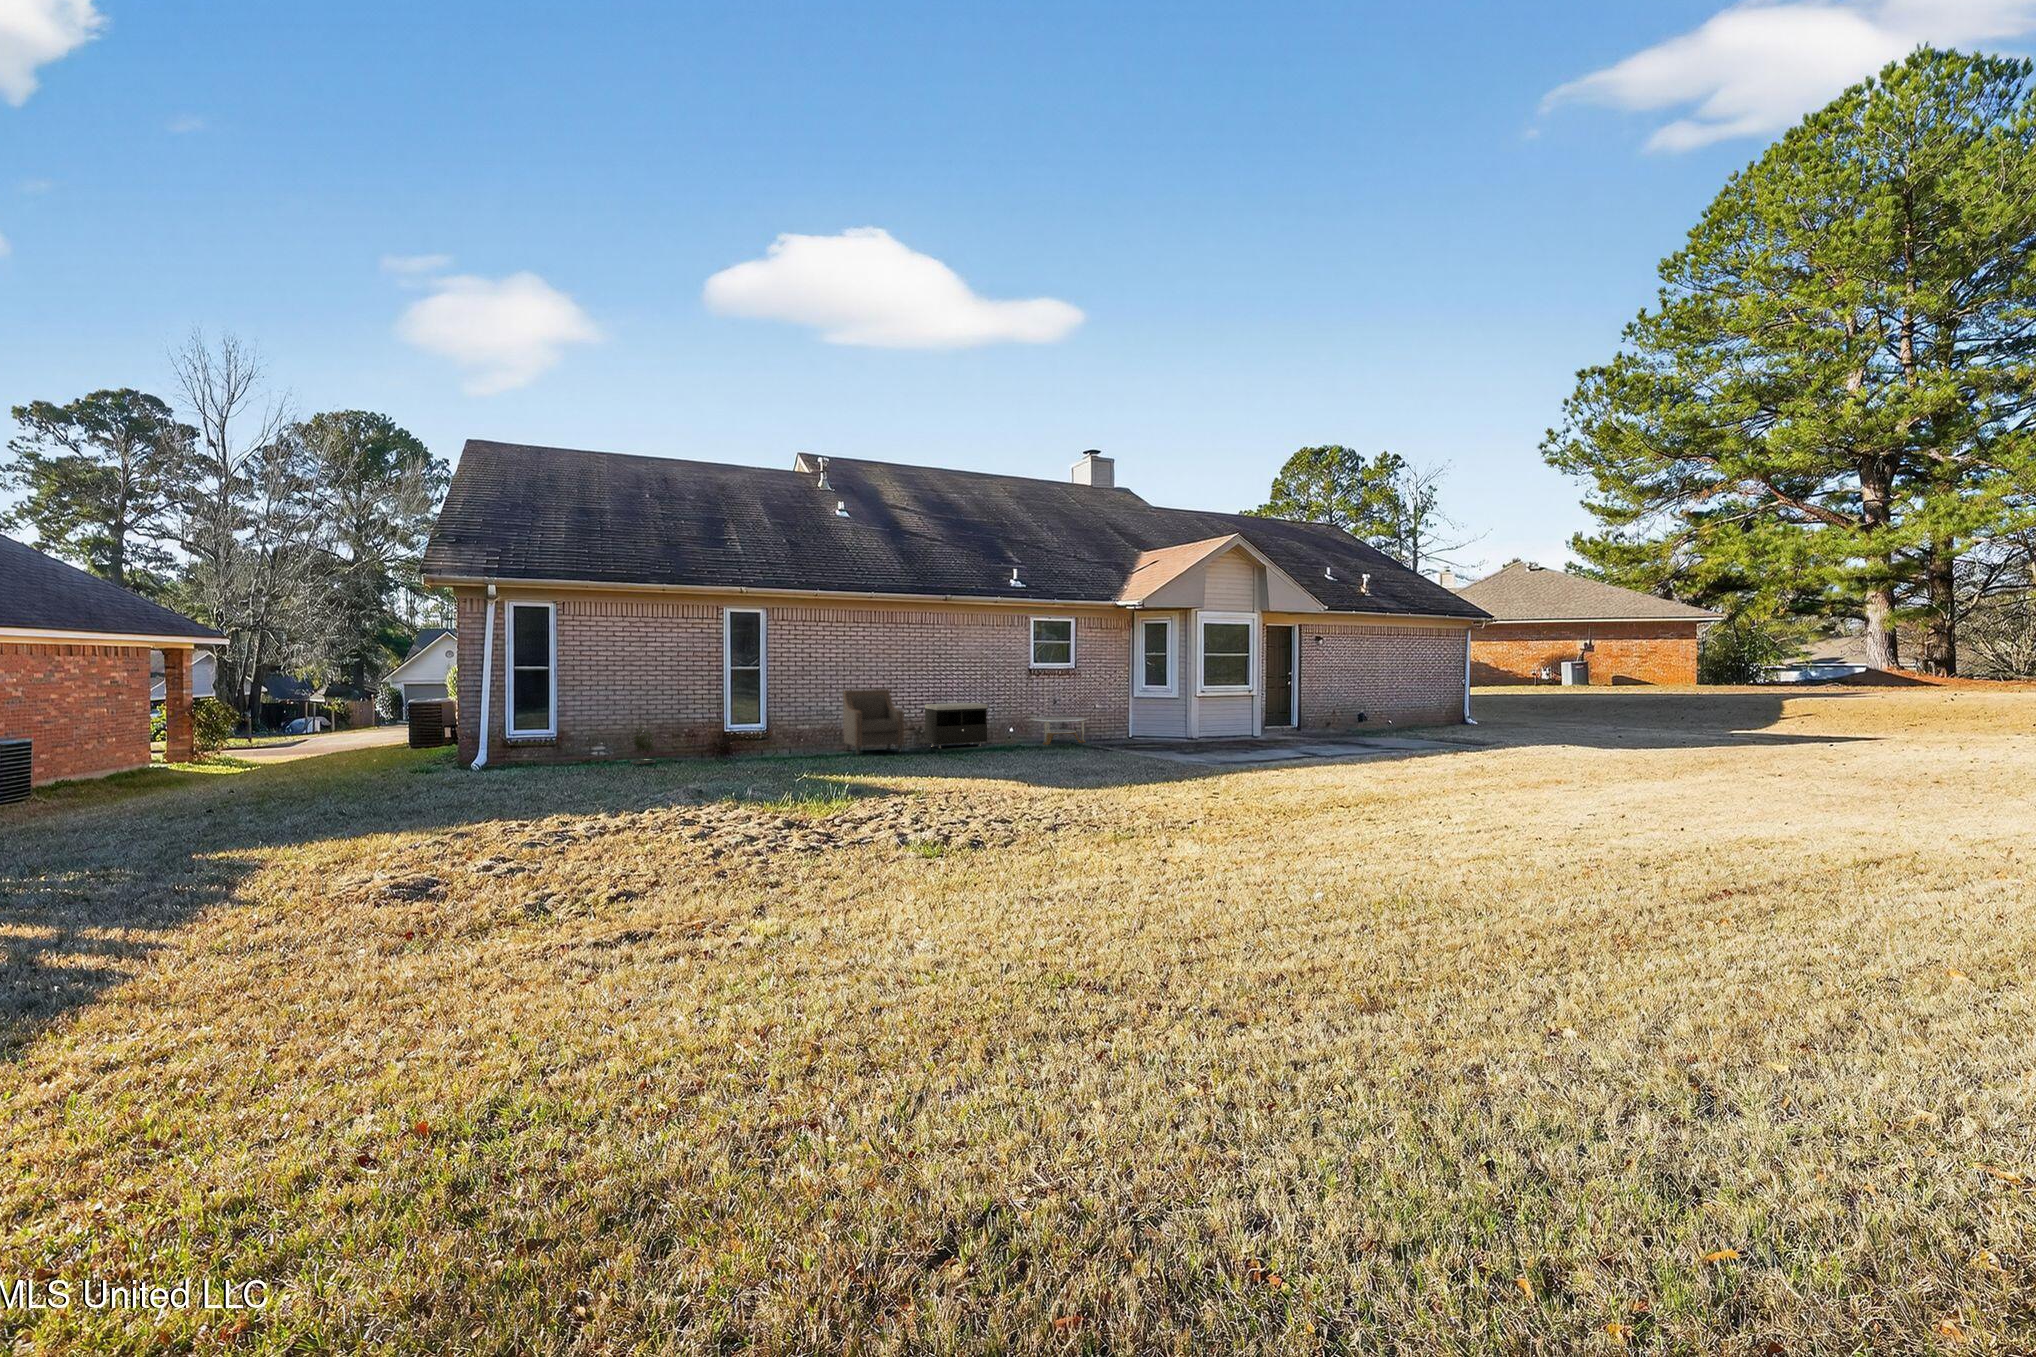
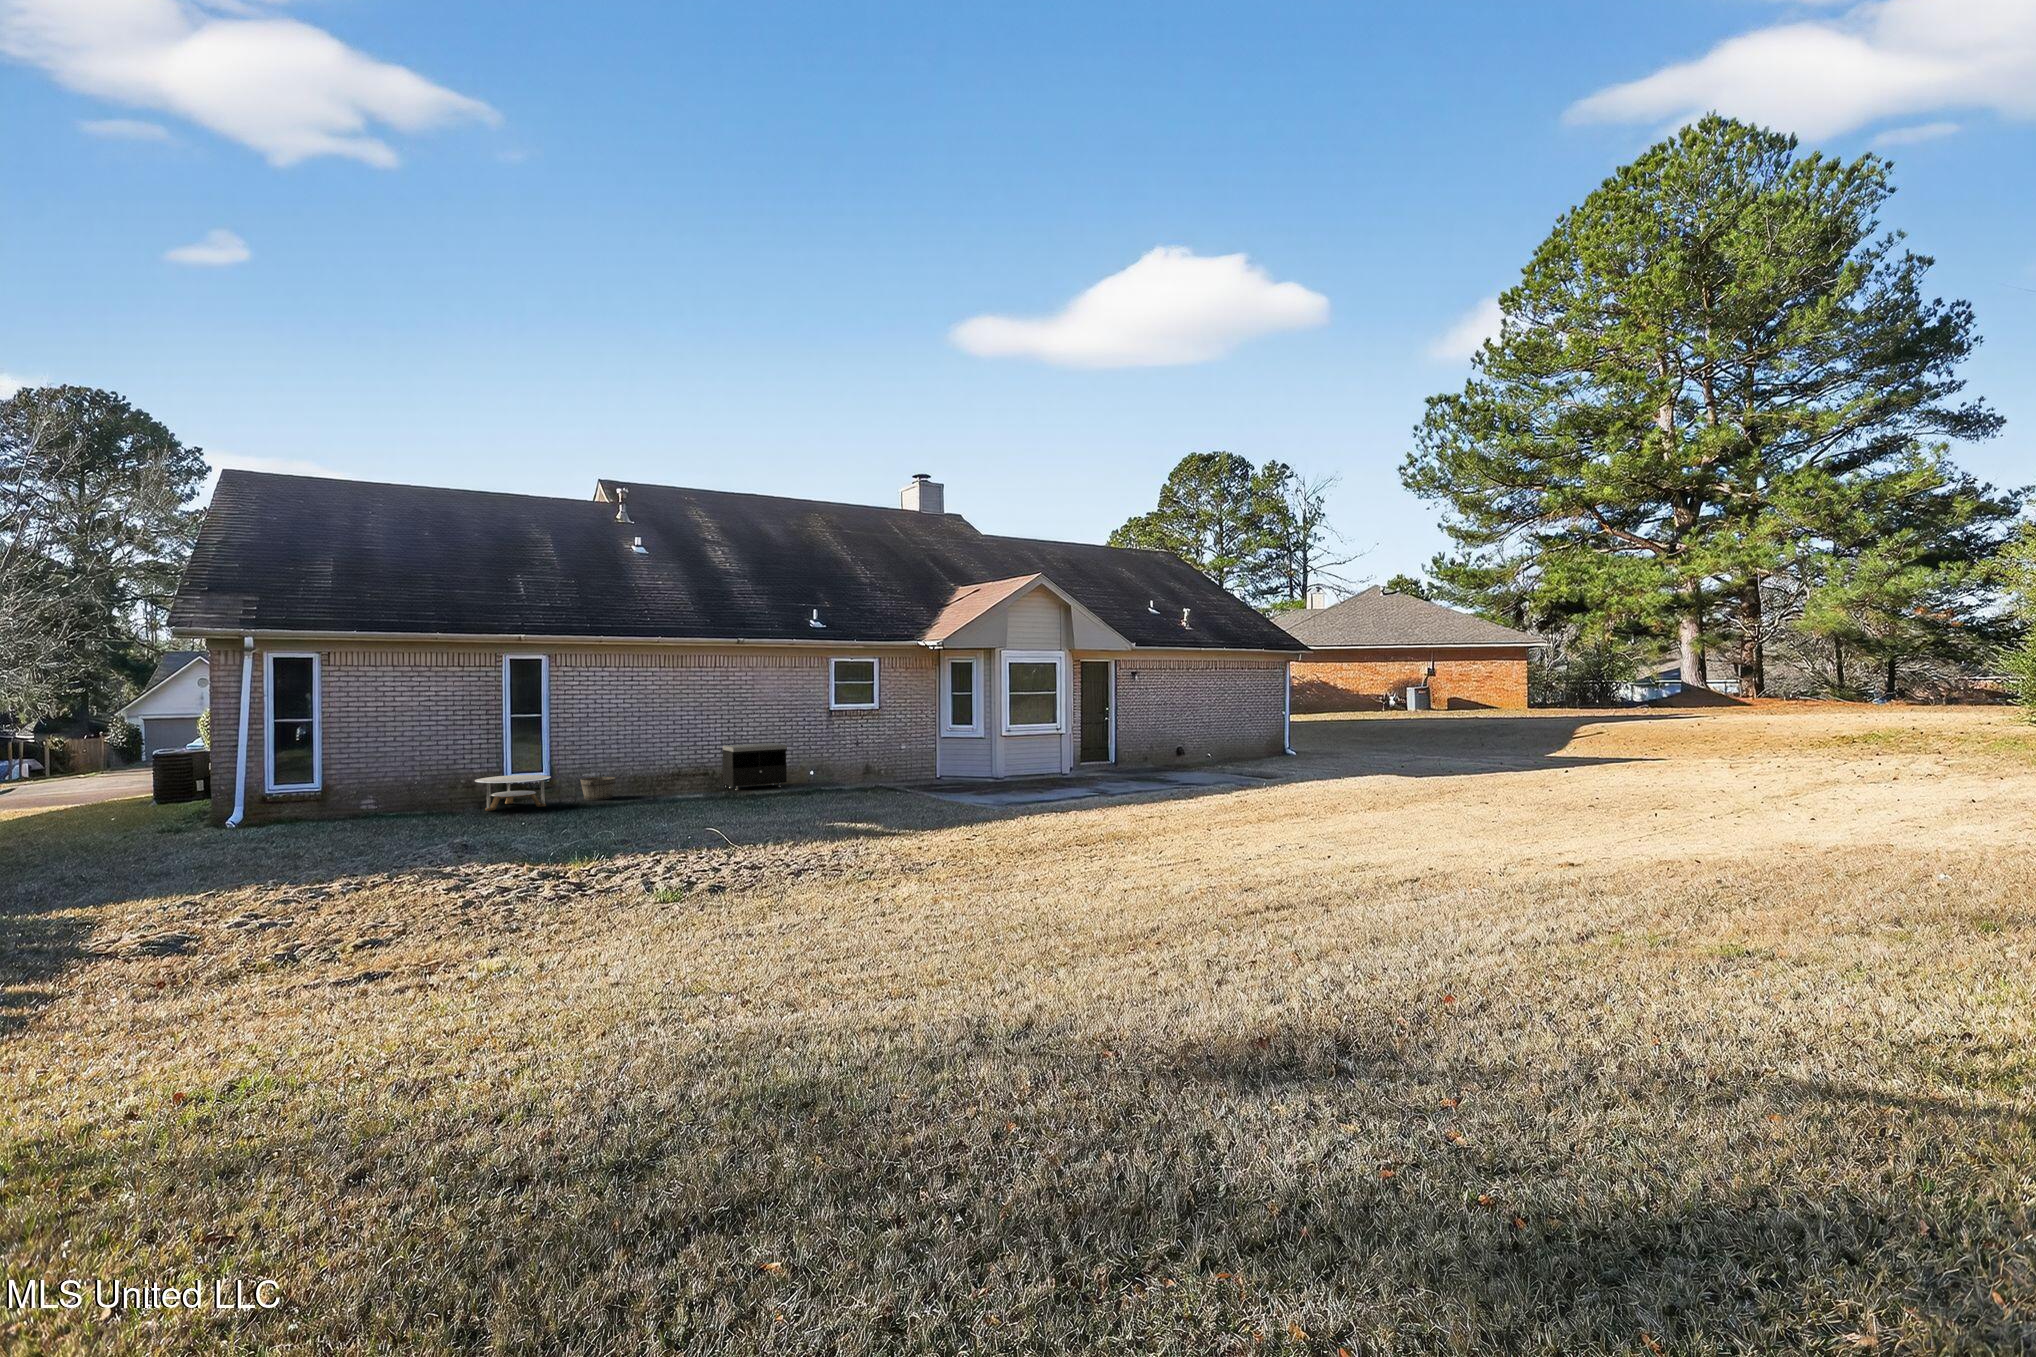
chair: present [843,689,904,755] -> none [635,731,697,799]
round table: present [1030,716,1088,745] -> present [475,775,551,811]
potted tree: present [633,726,655,764] -> none [401,769,432,813]
wooden bucket: none [793,727,826,755] -> present [581,771,616,800]

